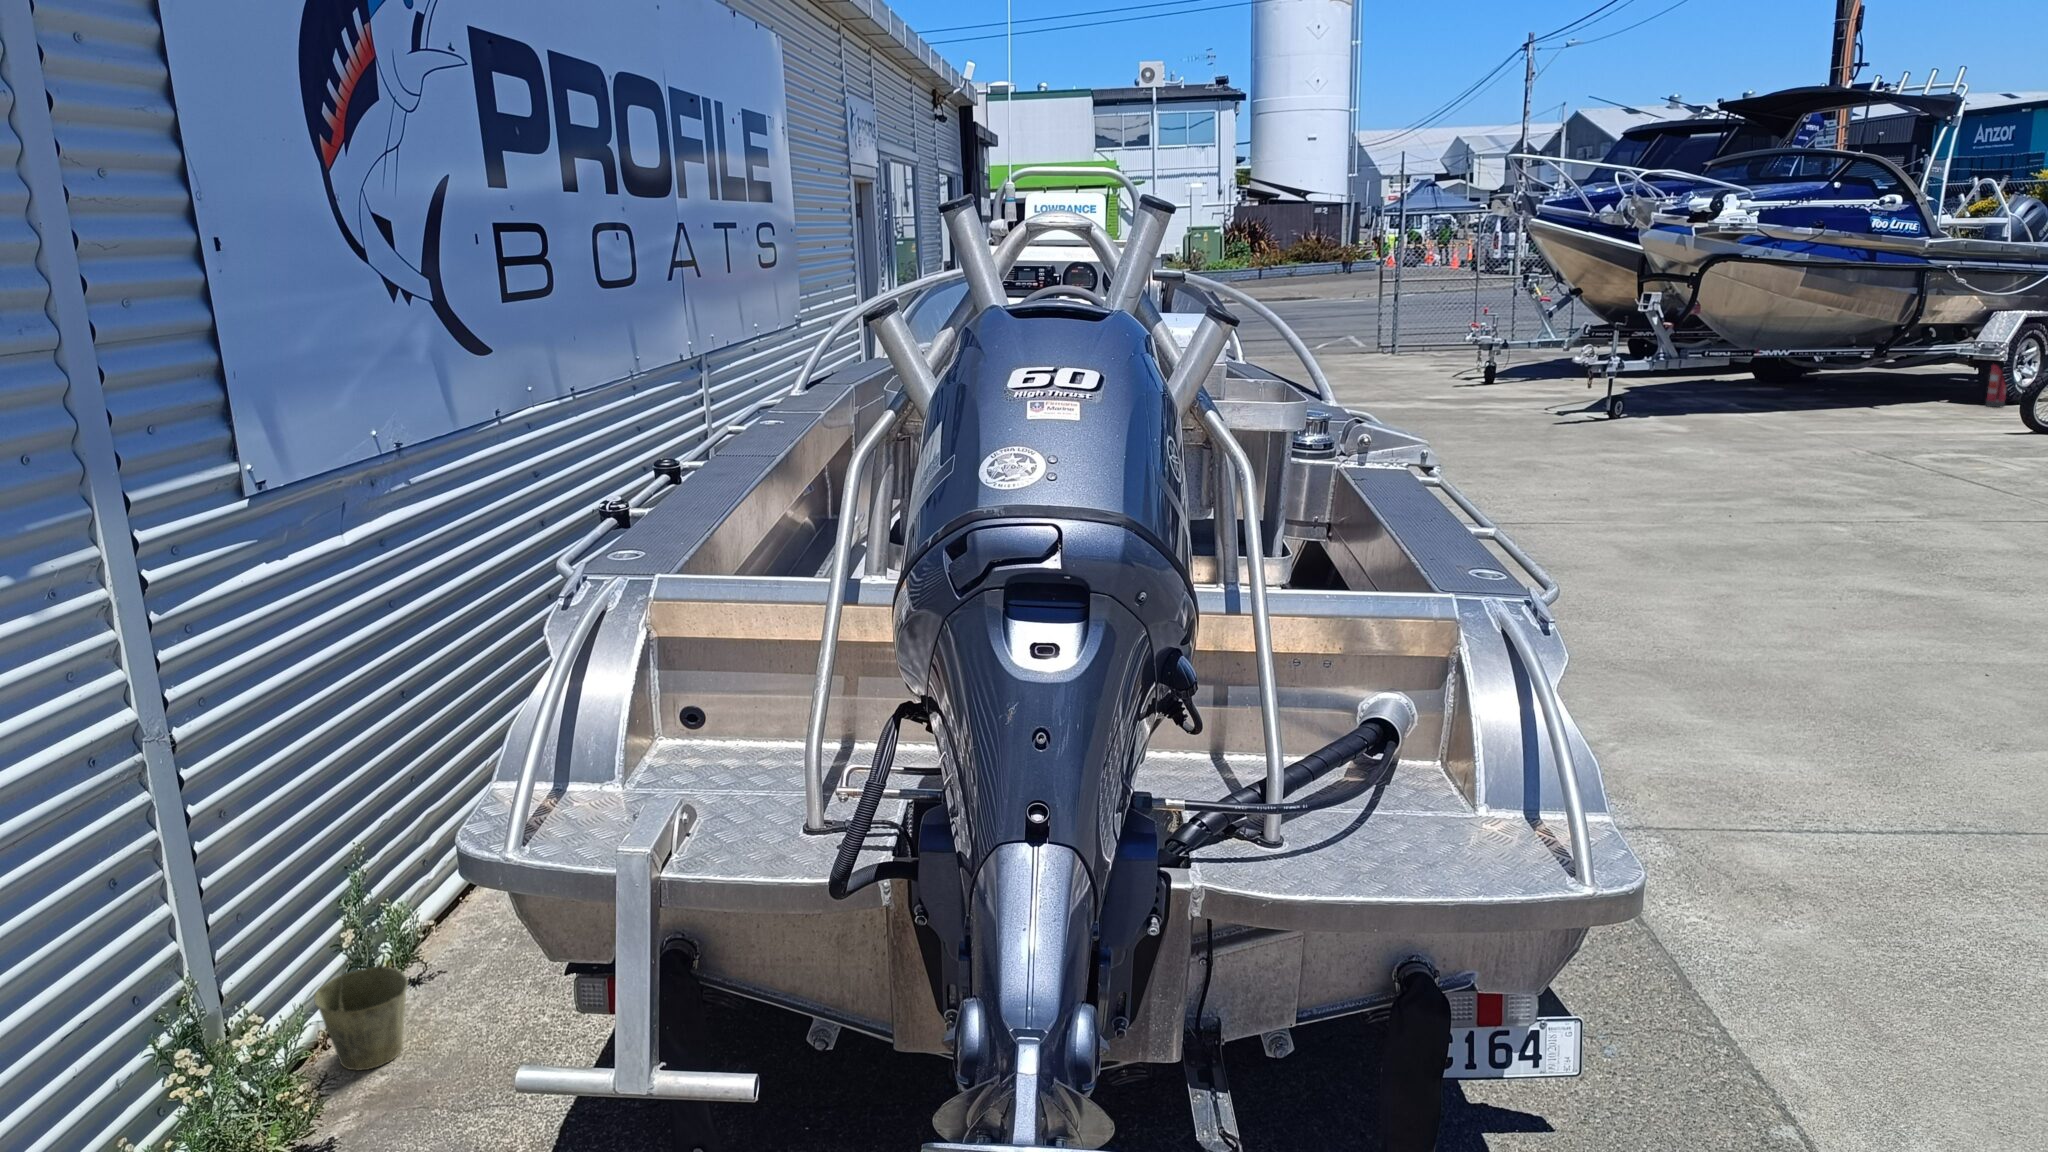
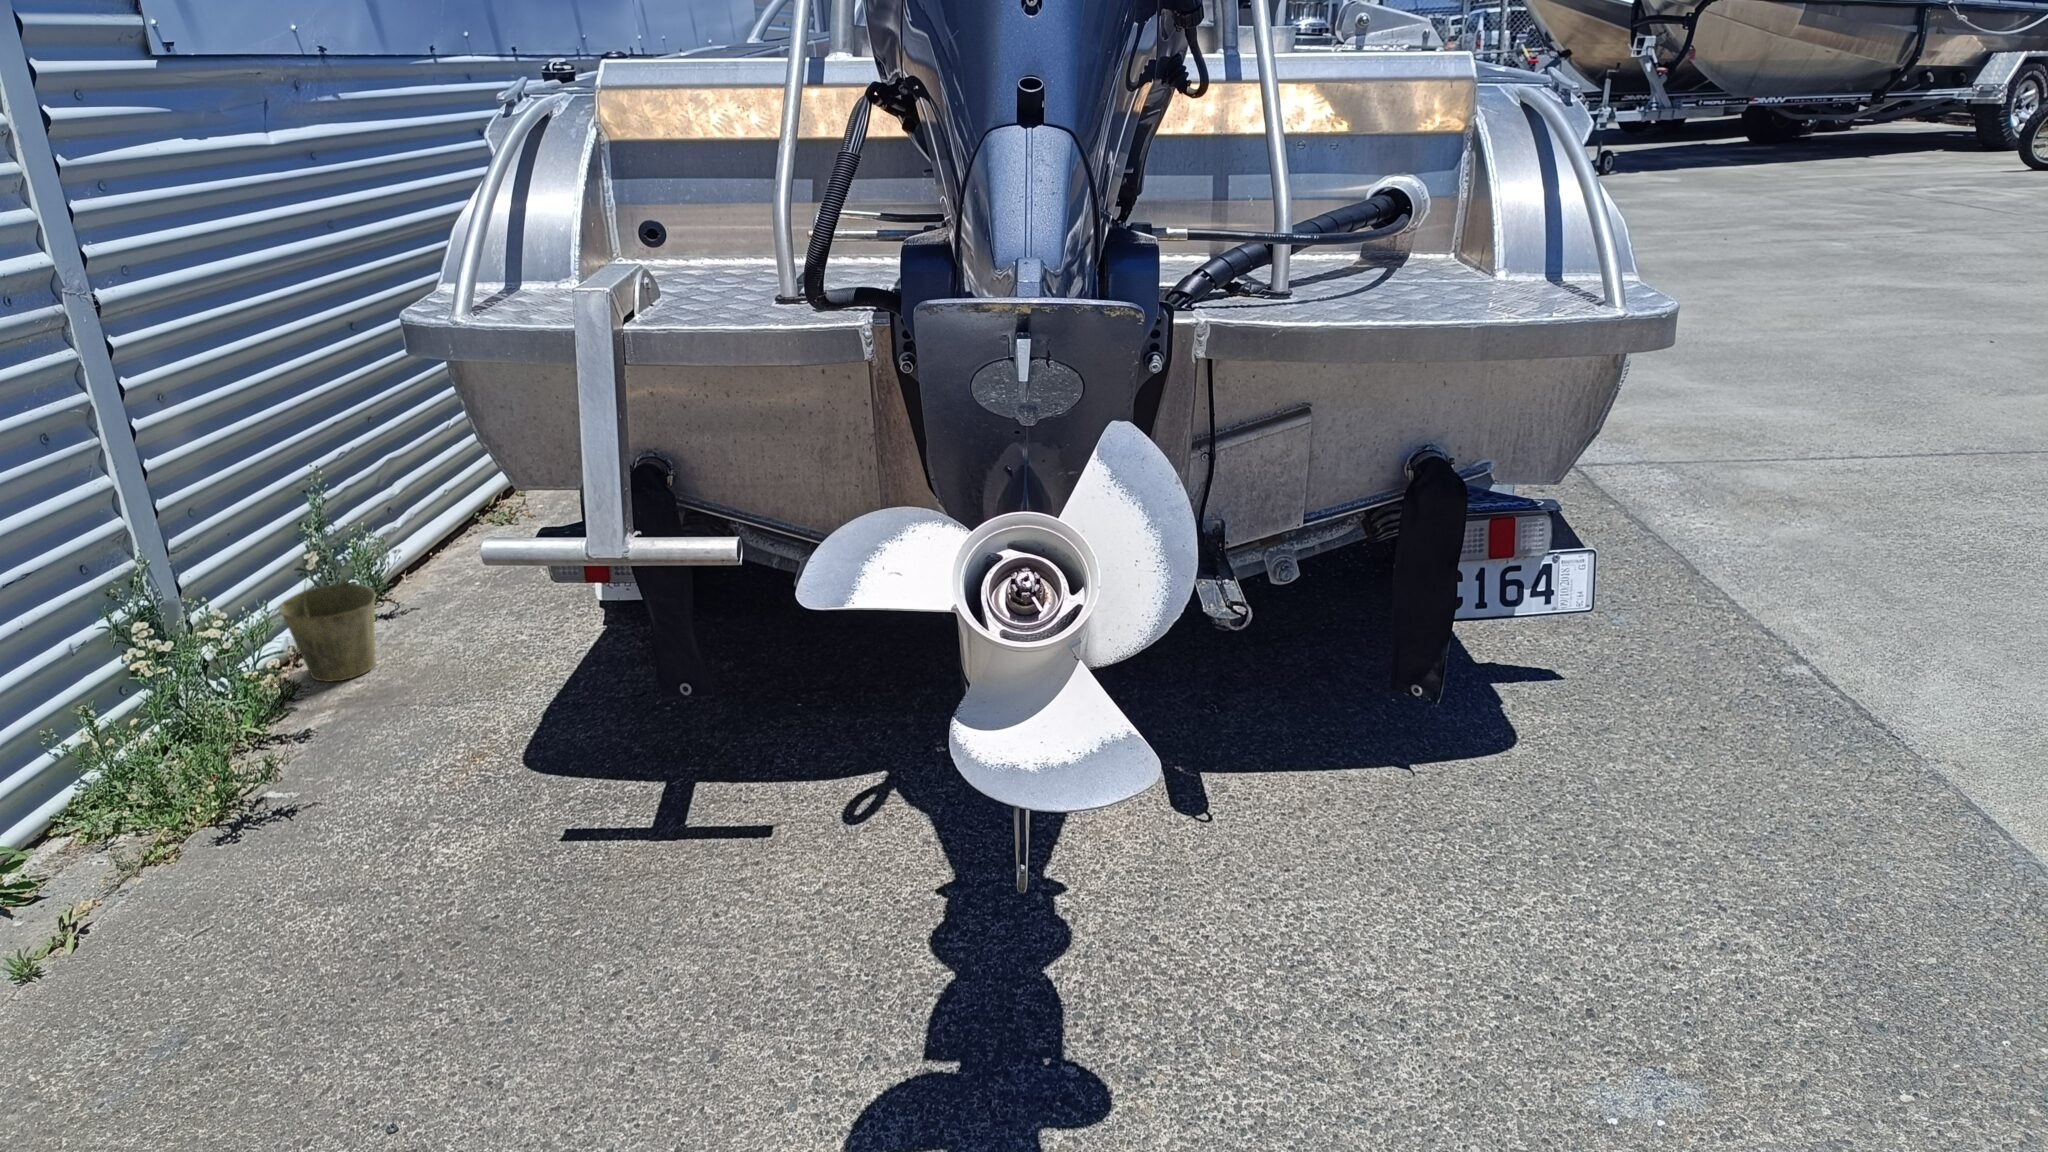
fire extinguisher: present [1986,365,2006,407] -> none [1977,100,2006,157]

